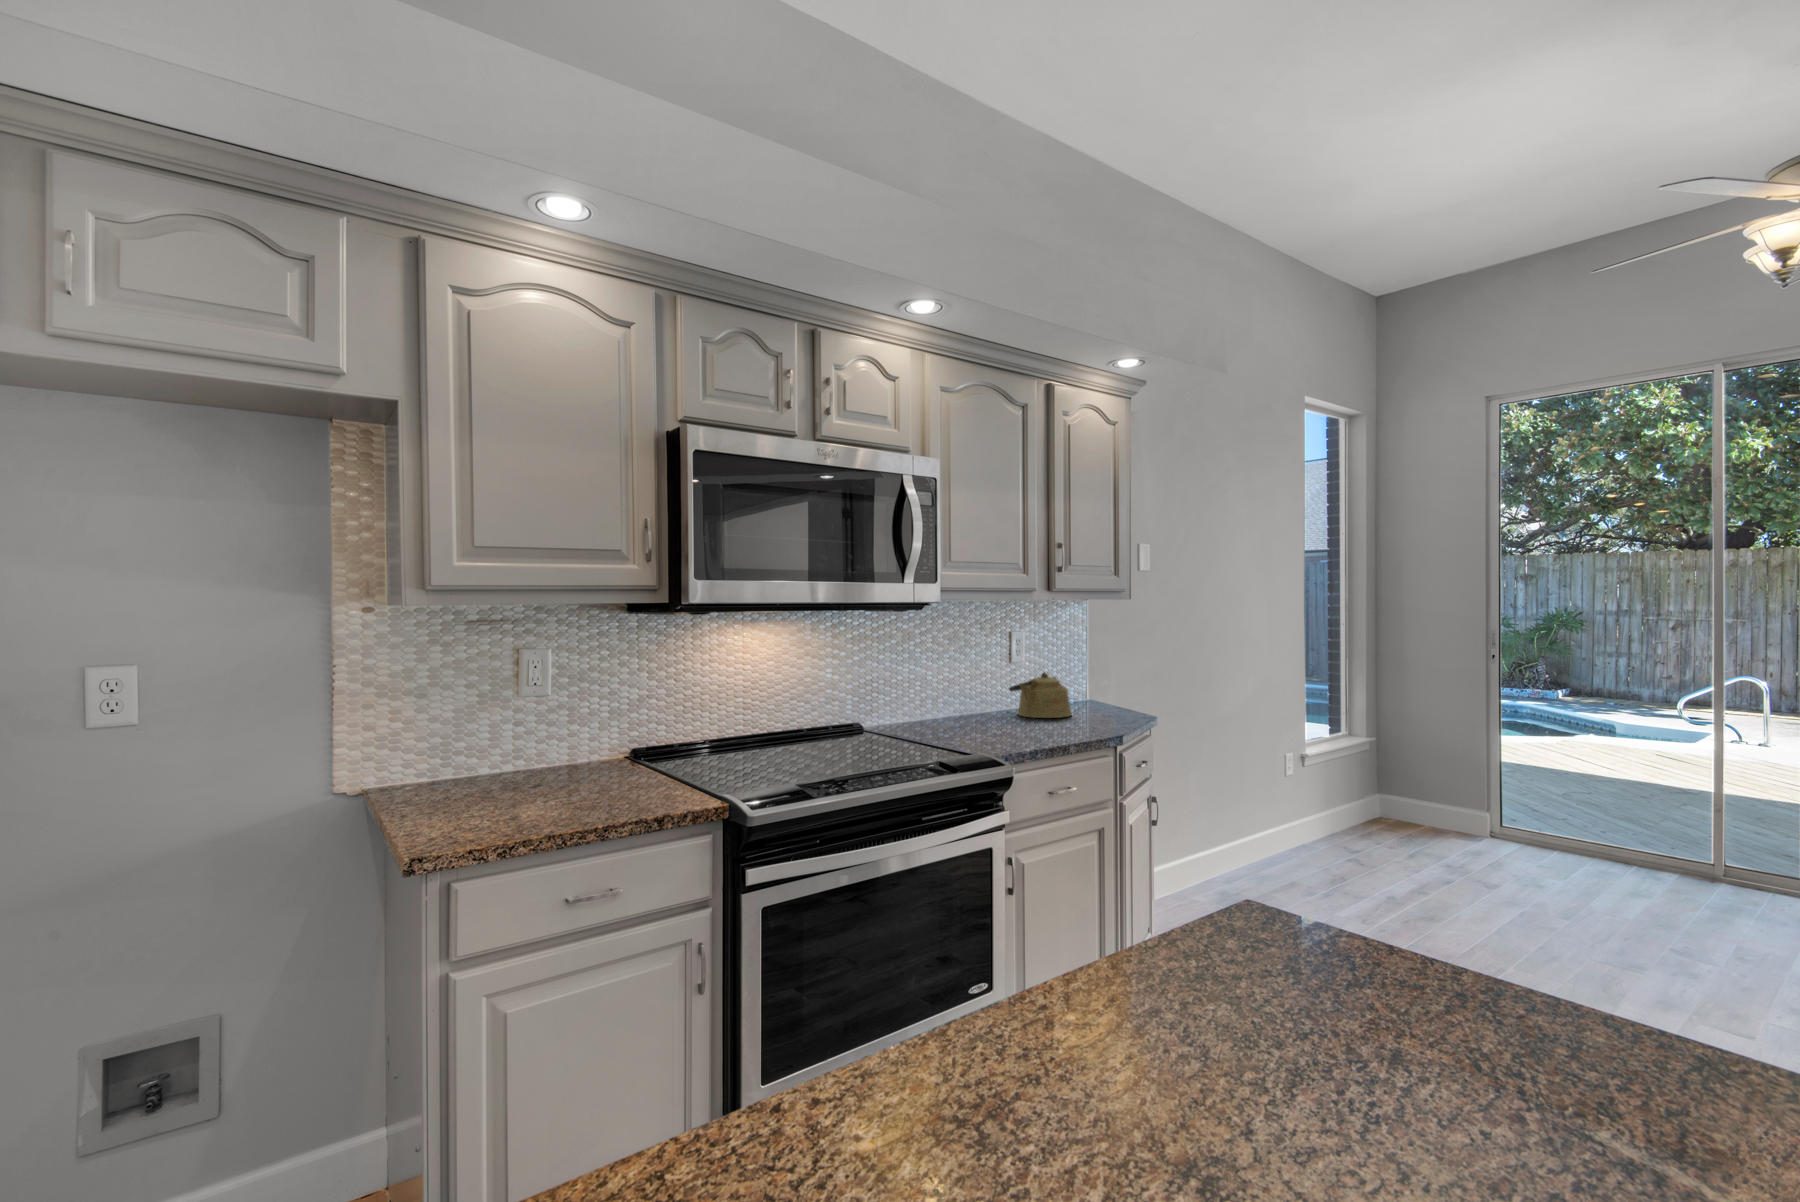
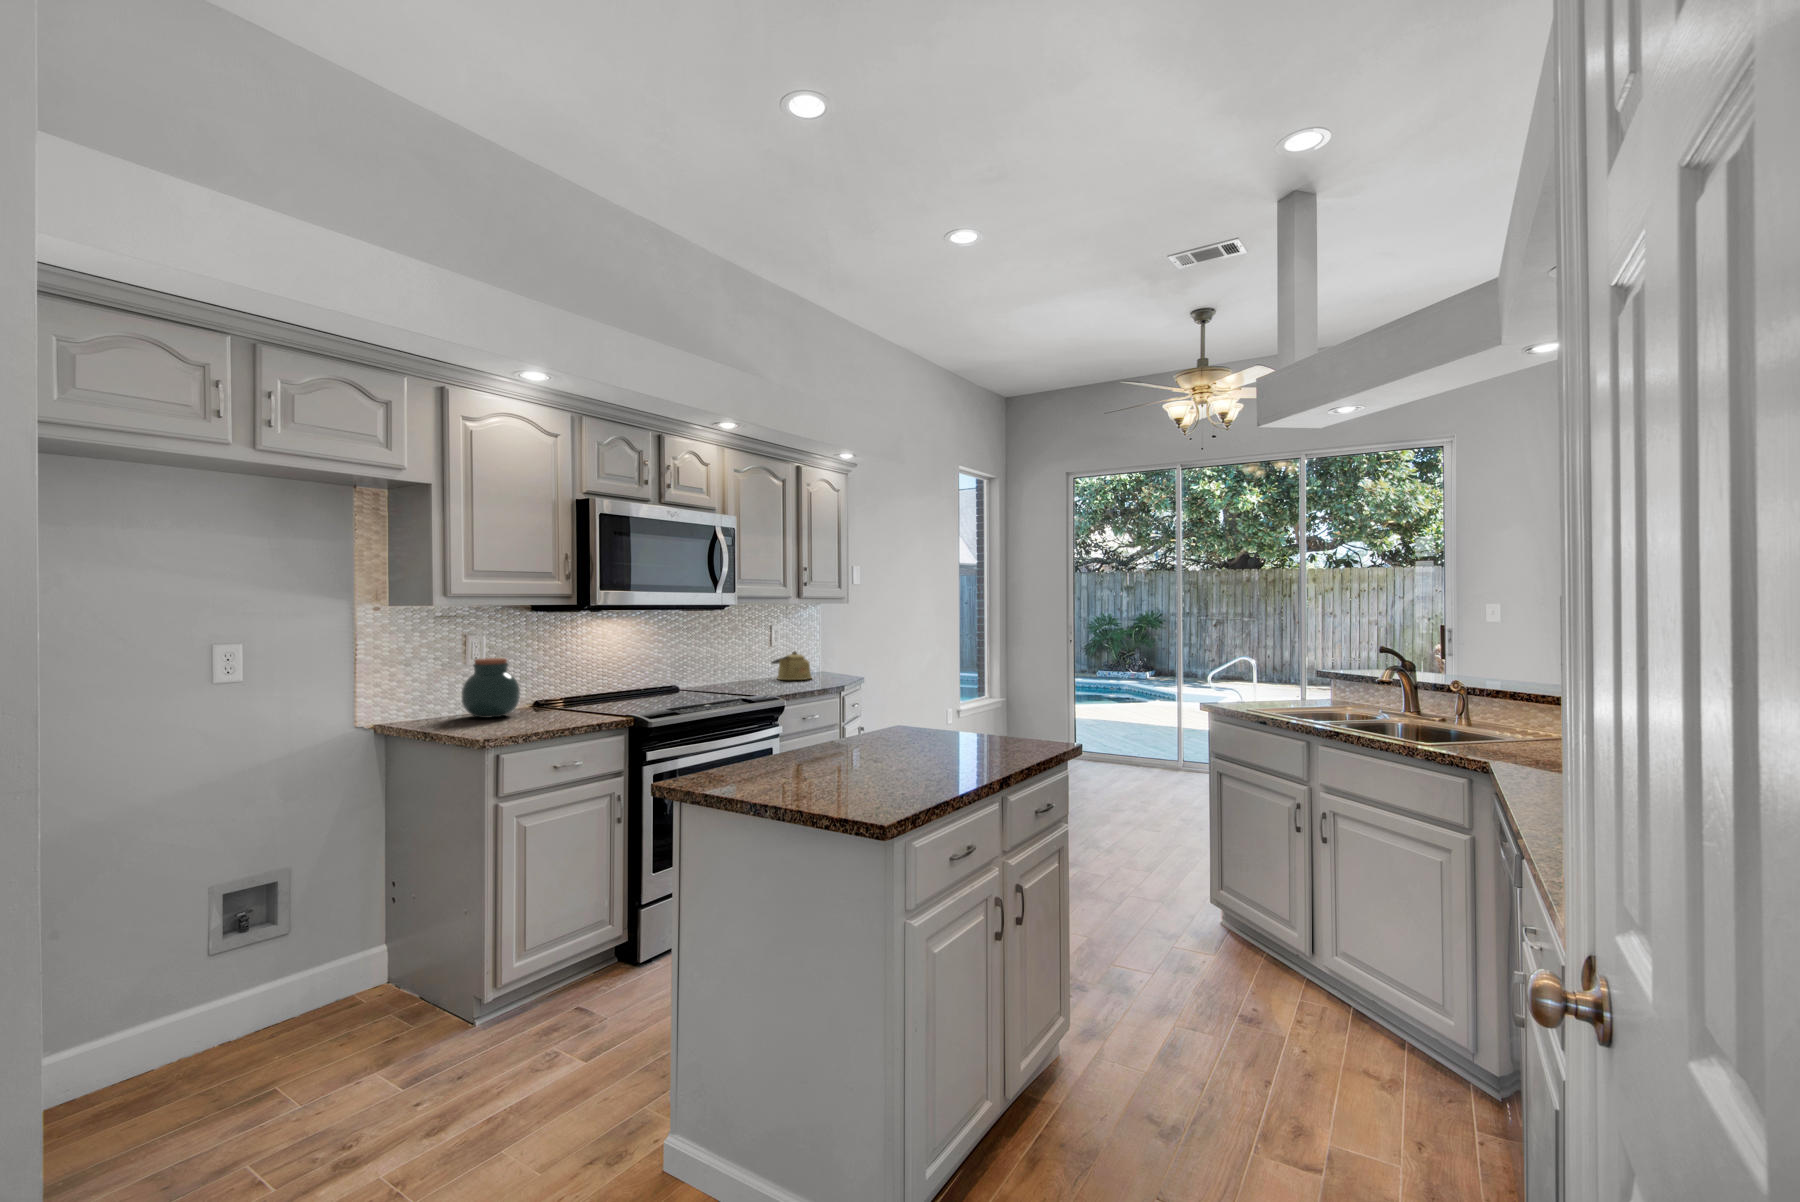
jar: none [489,687,579,783] -> present [462,658,520,718]

